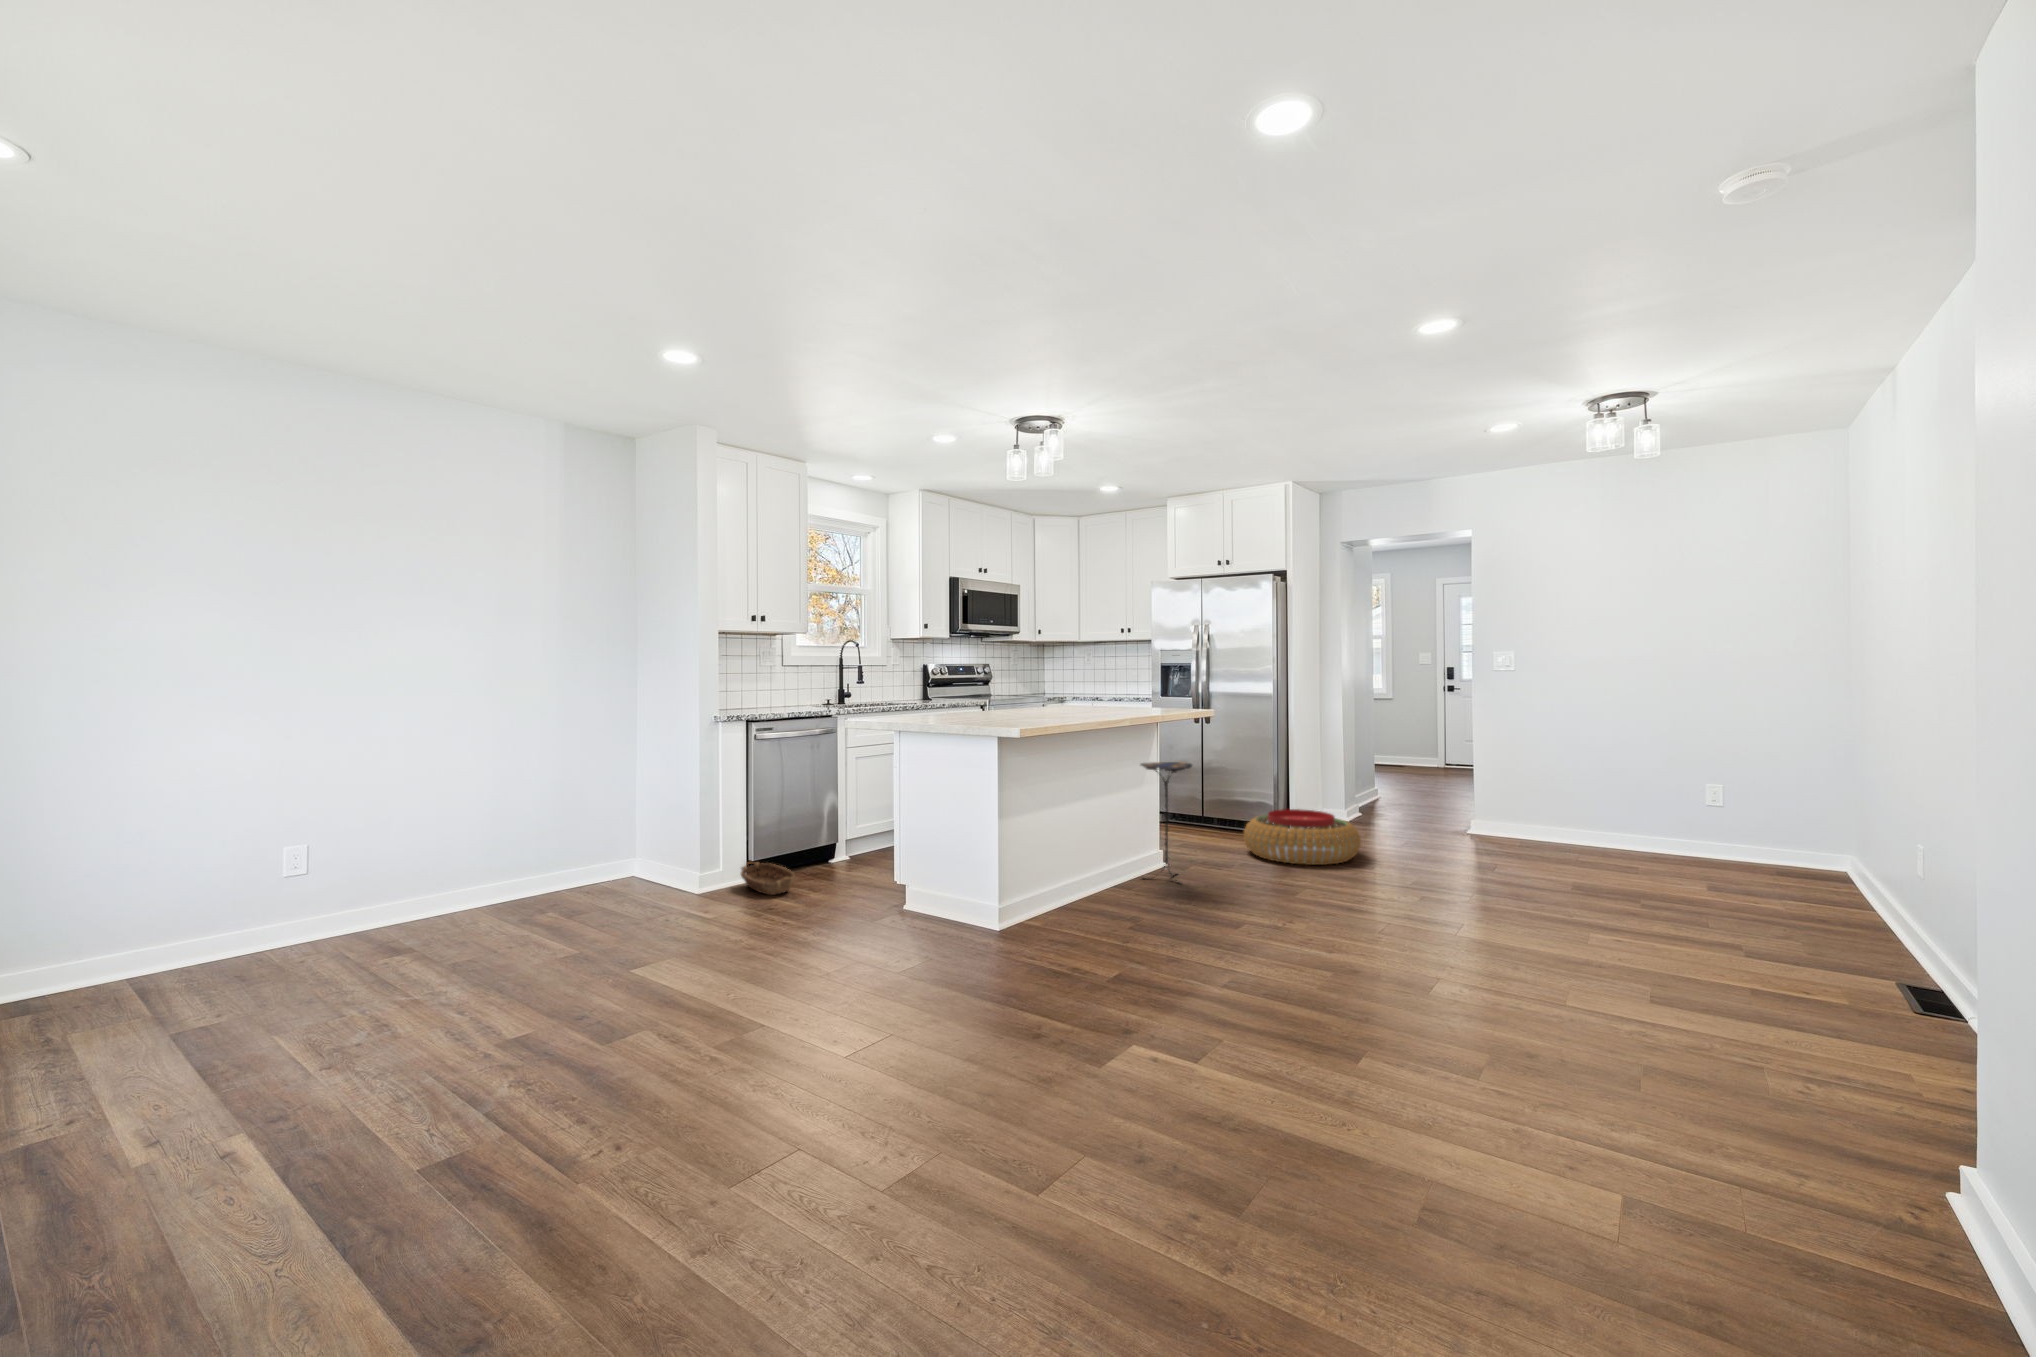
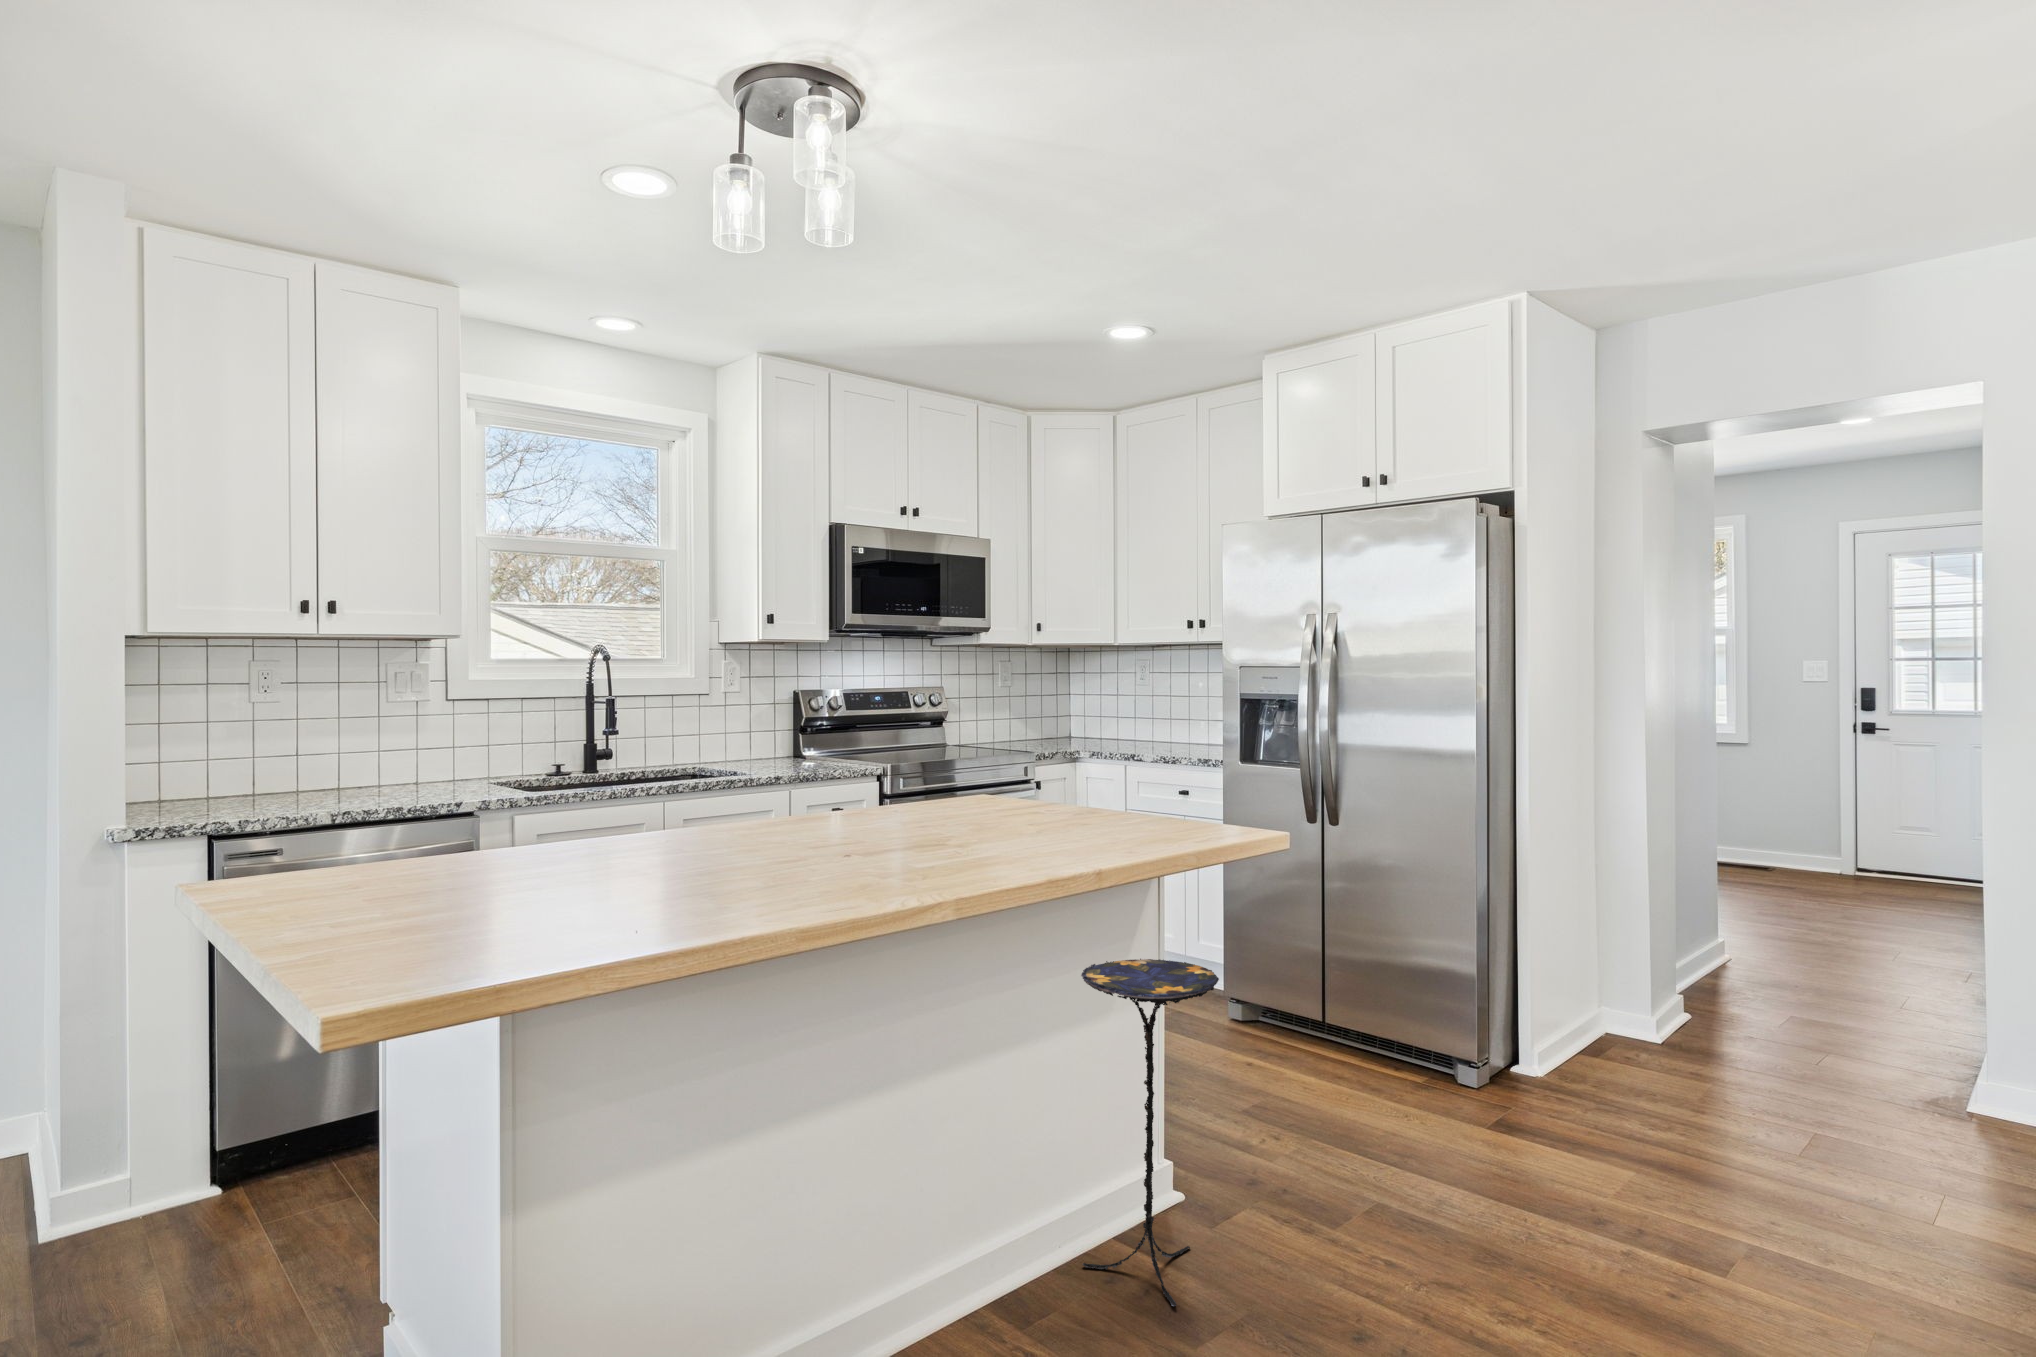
pouf: present [1244,809,1361,865] -> none [1388,1052,1695,1238]
basket: present [741,862,795,895] -> none [130,1149,277,1283]

